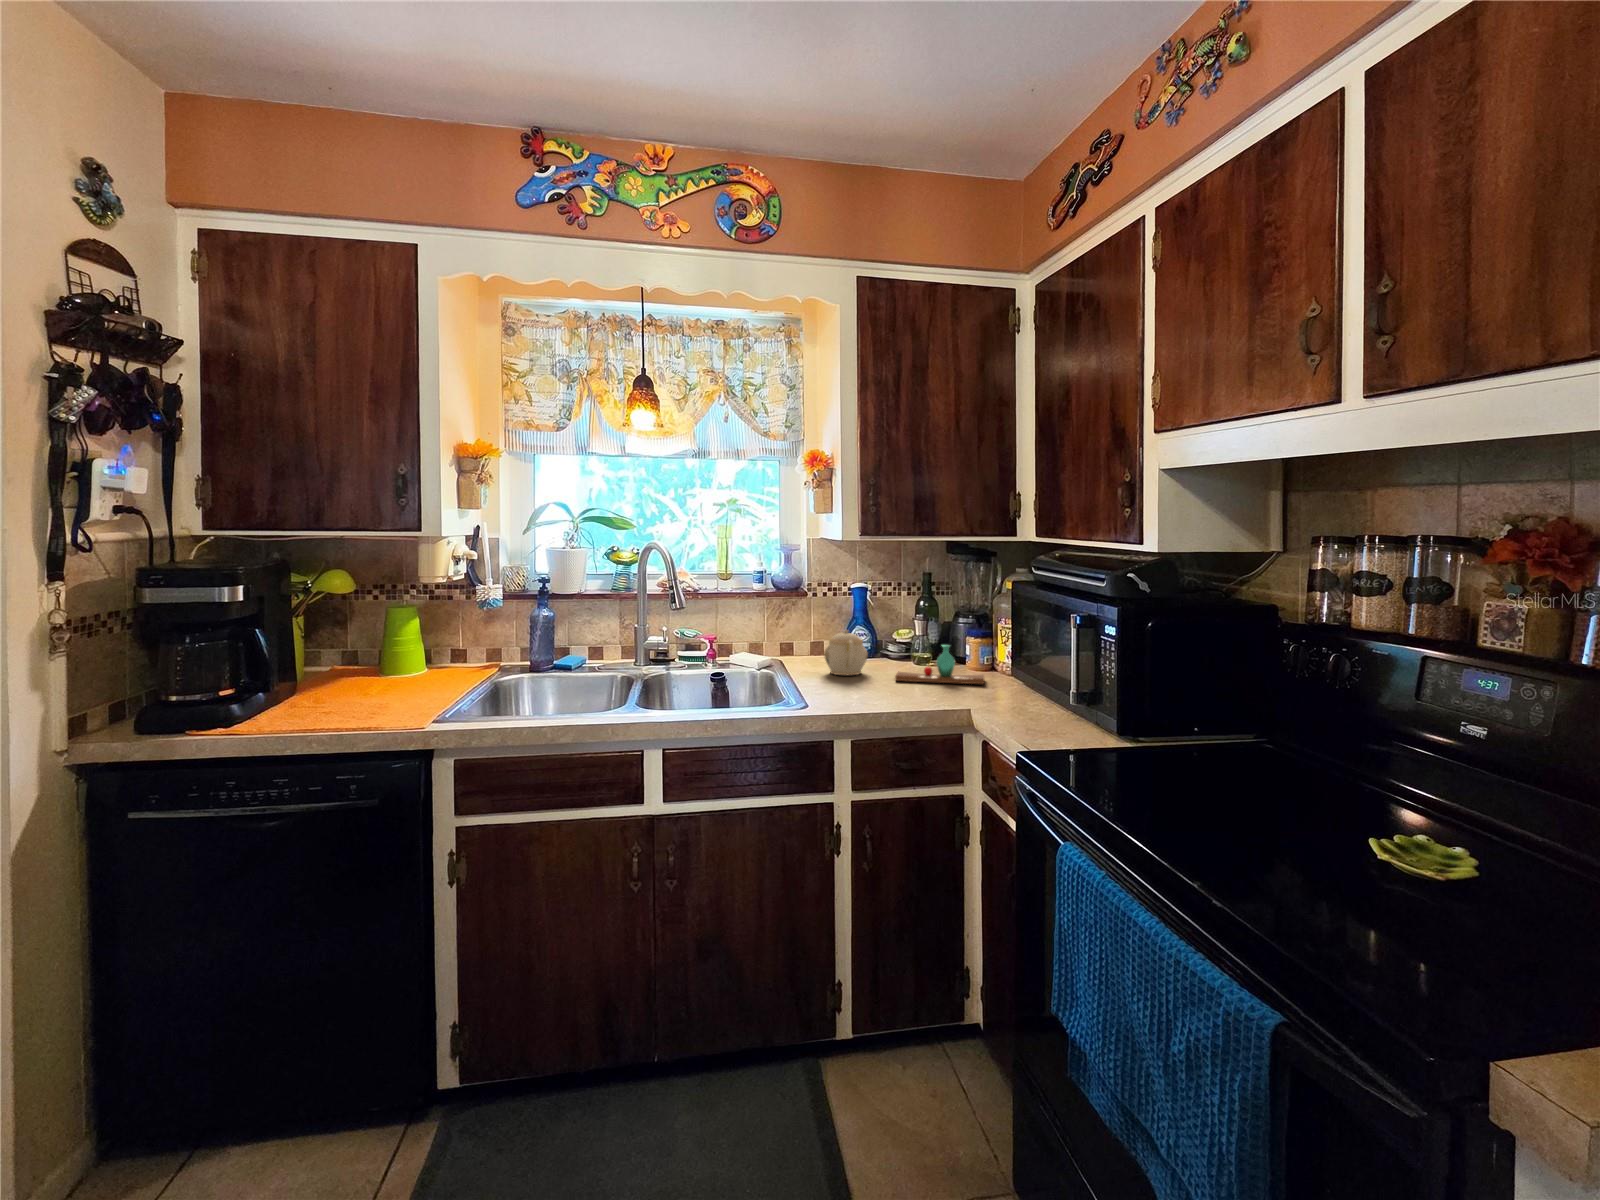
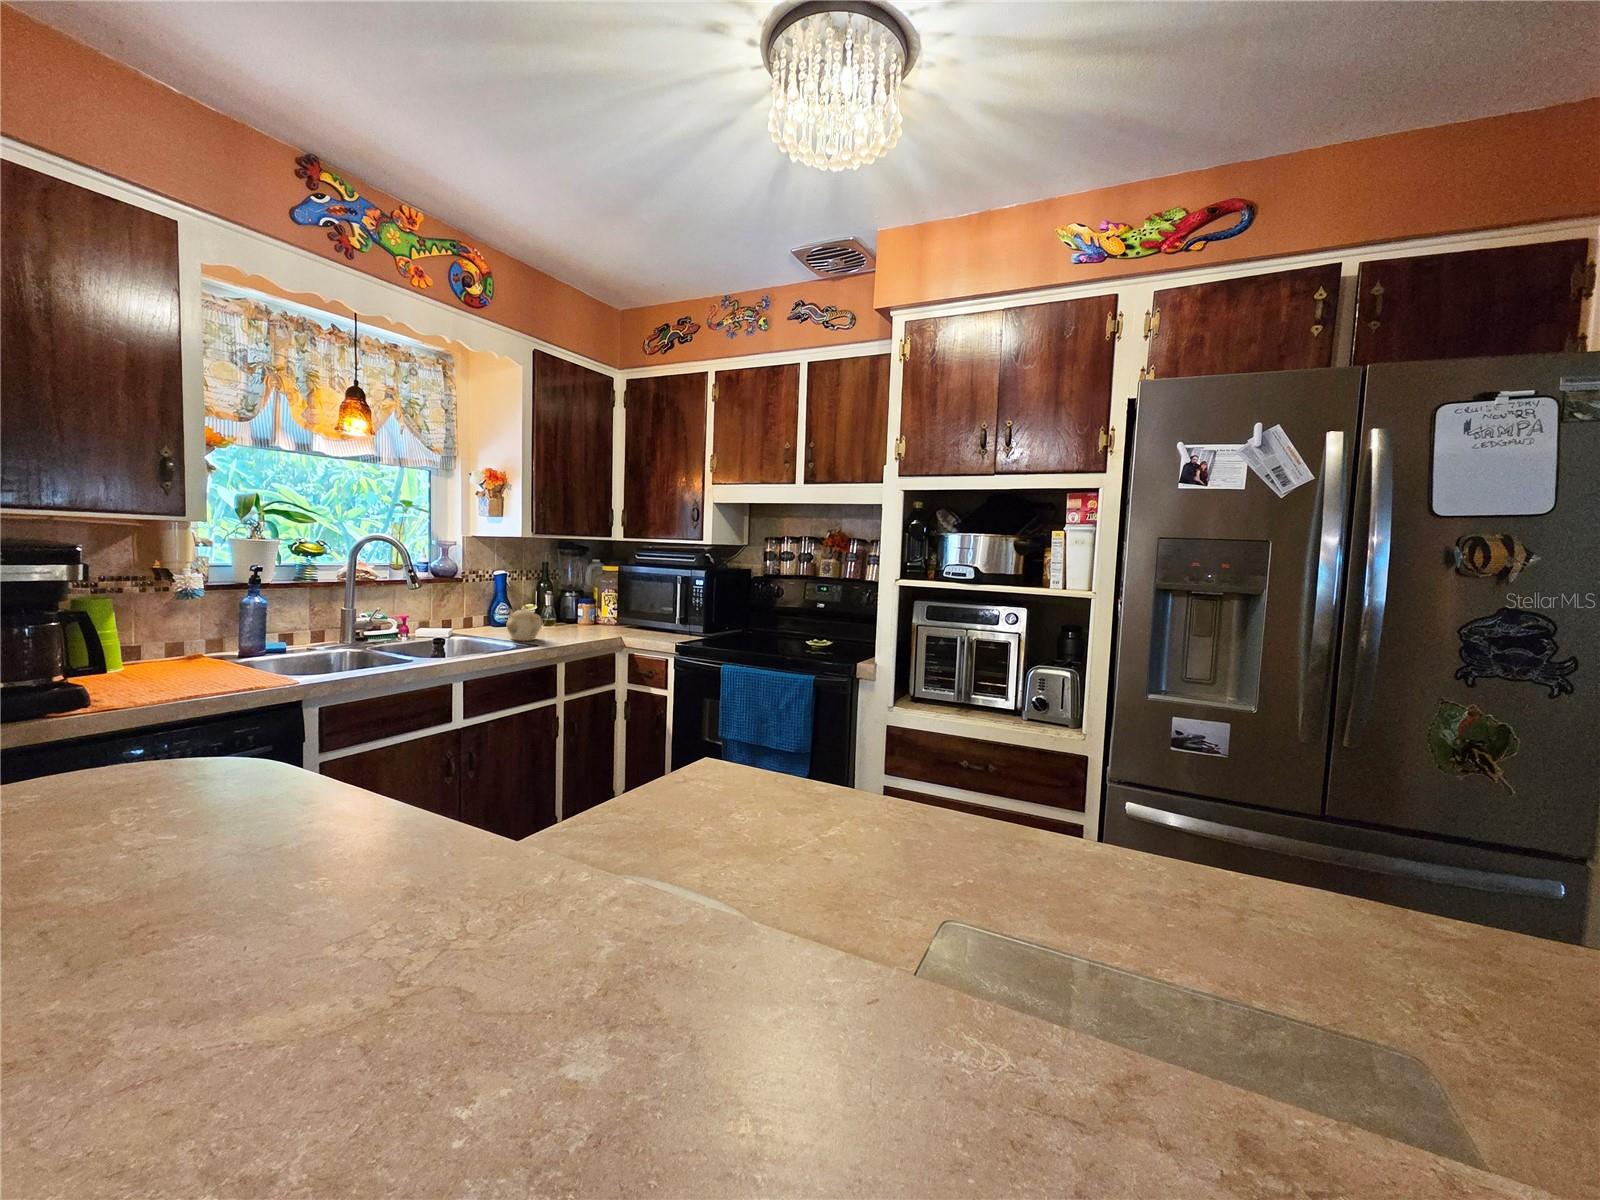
vase: present [895,645,984,684] -> none [561,615,623,641]

